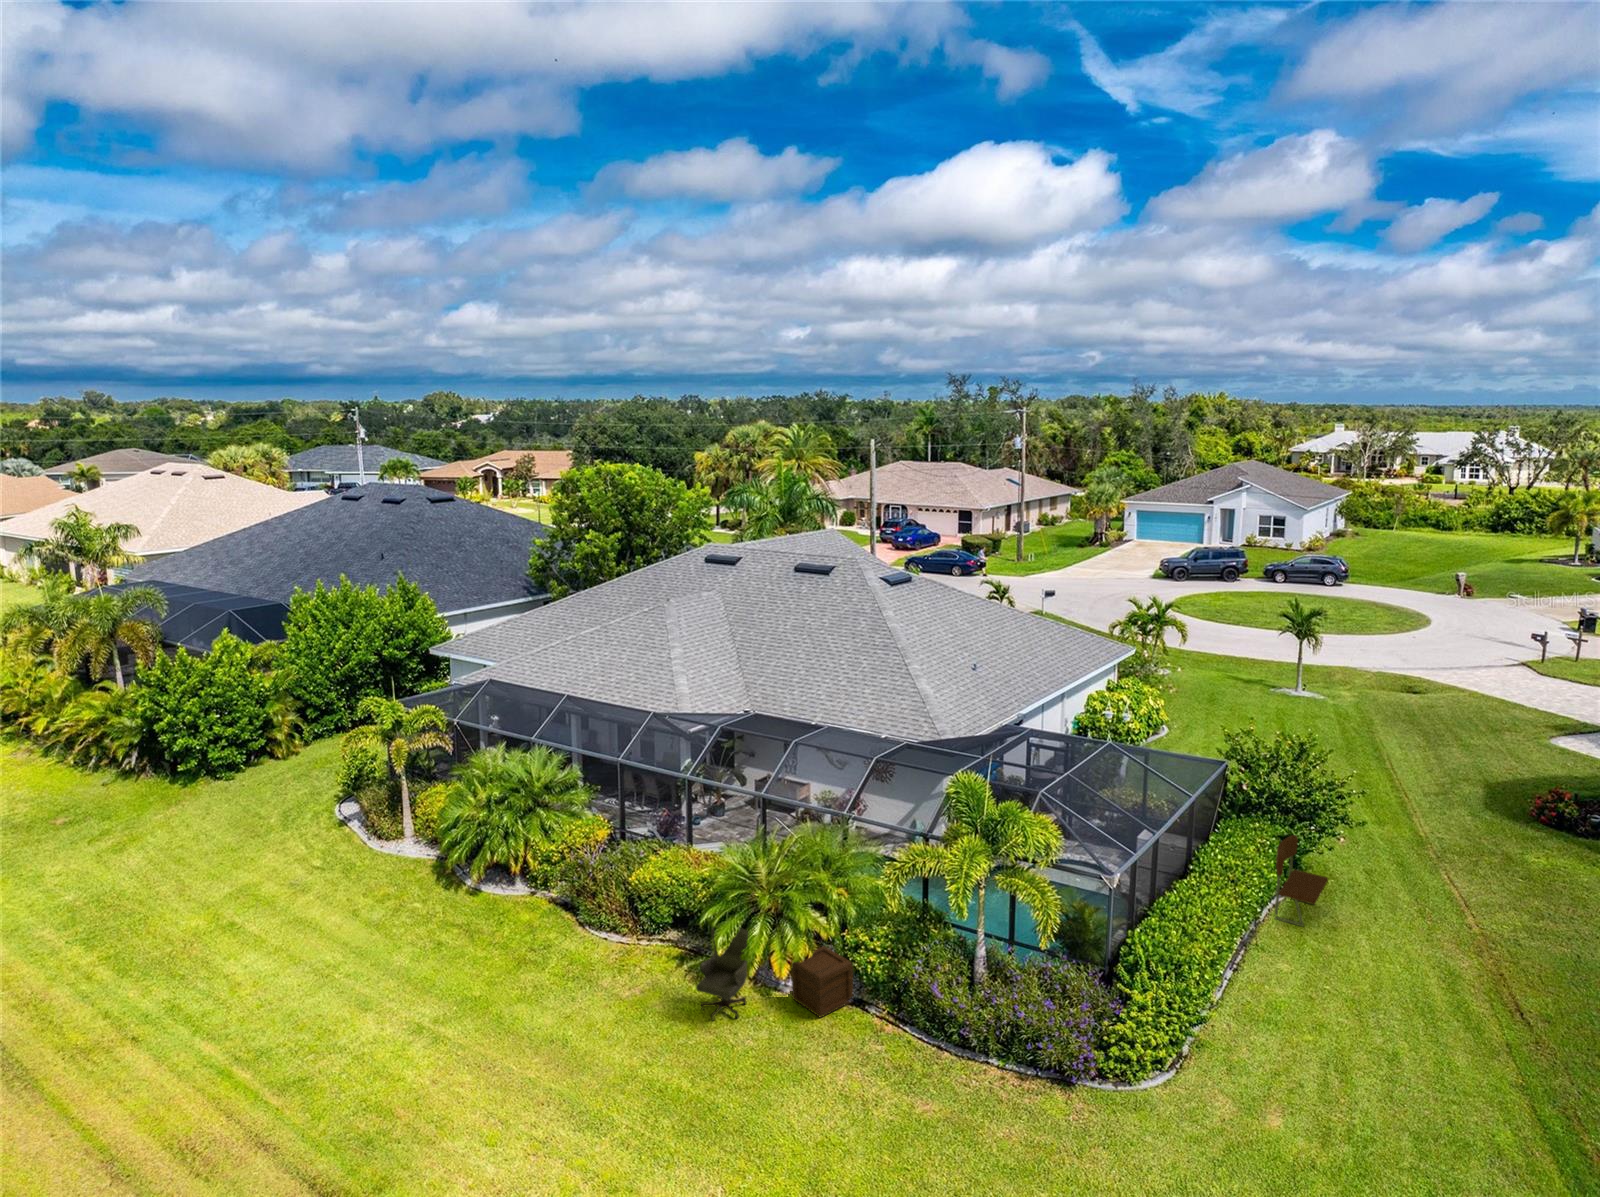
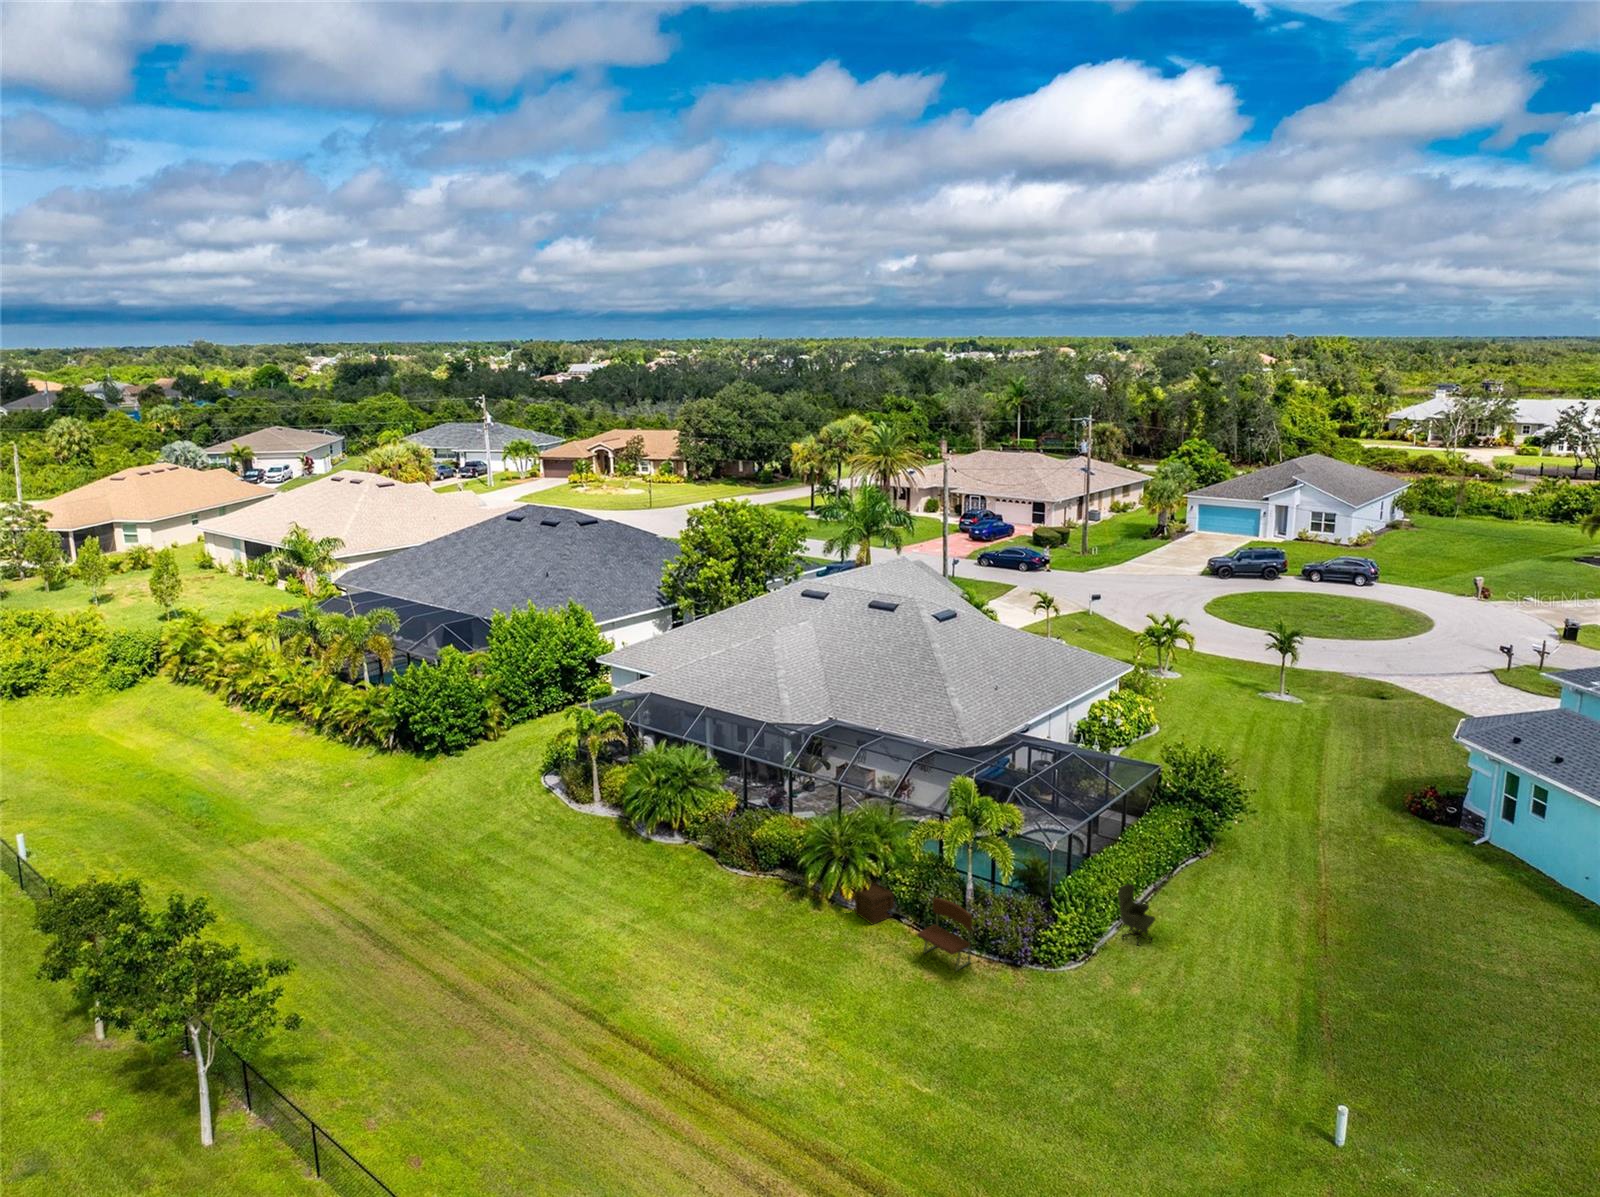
bench: present [1274,835,1328,926] -> present [917,898,972,971]
chair: present [696,928,748,1020] -> present [1118,884,1155,945]

